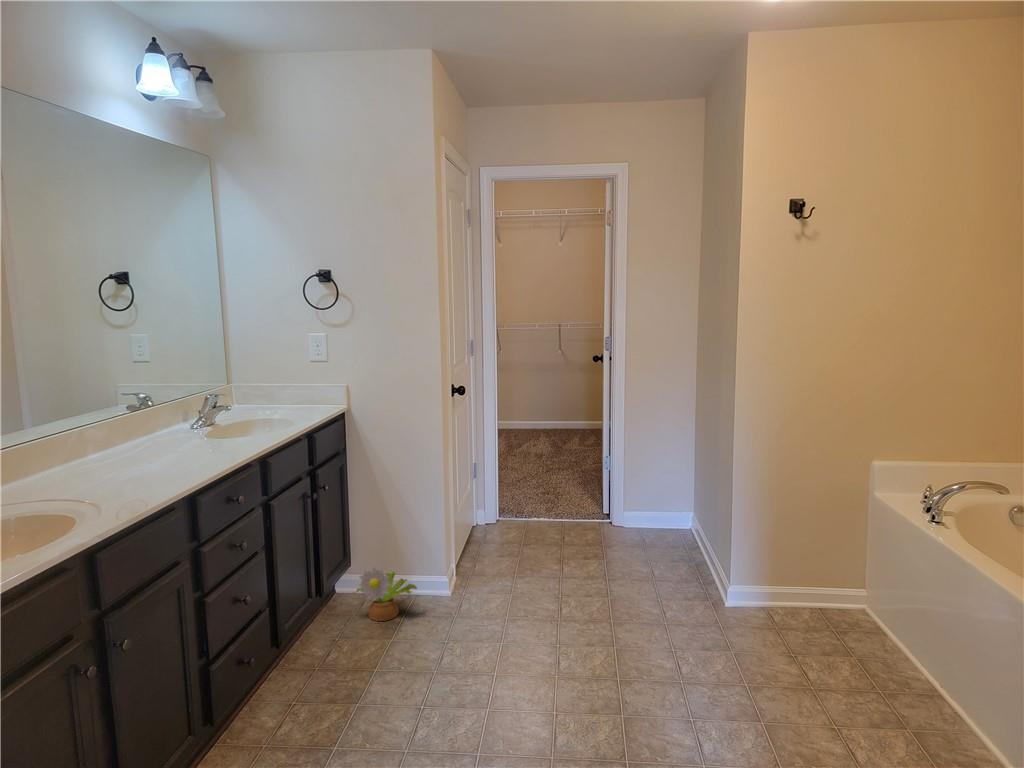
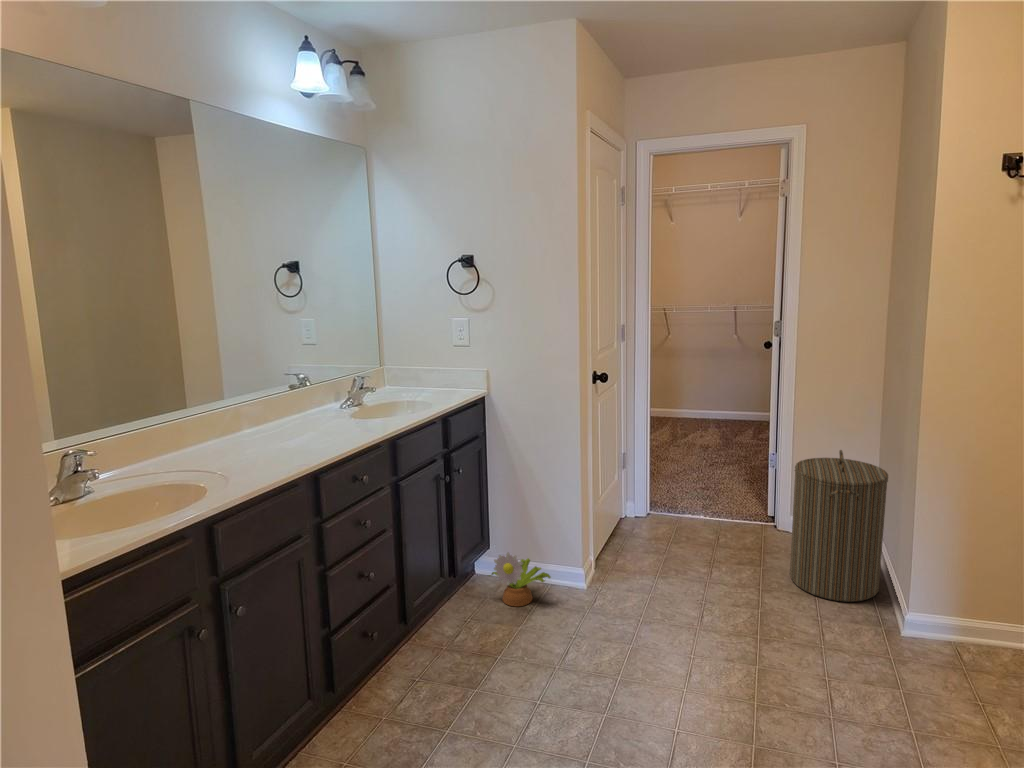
laundry hamper: none [630,450,707,583] -> present [790,450,888,602]

